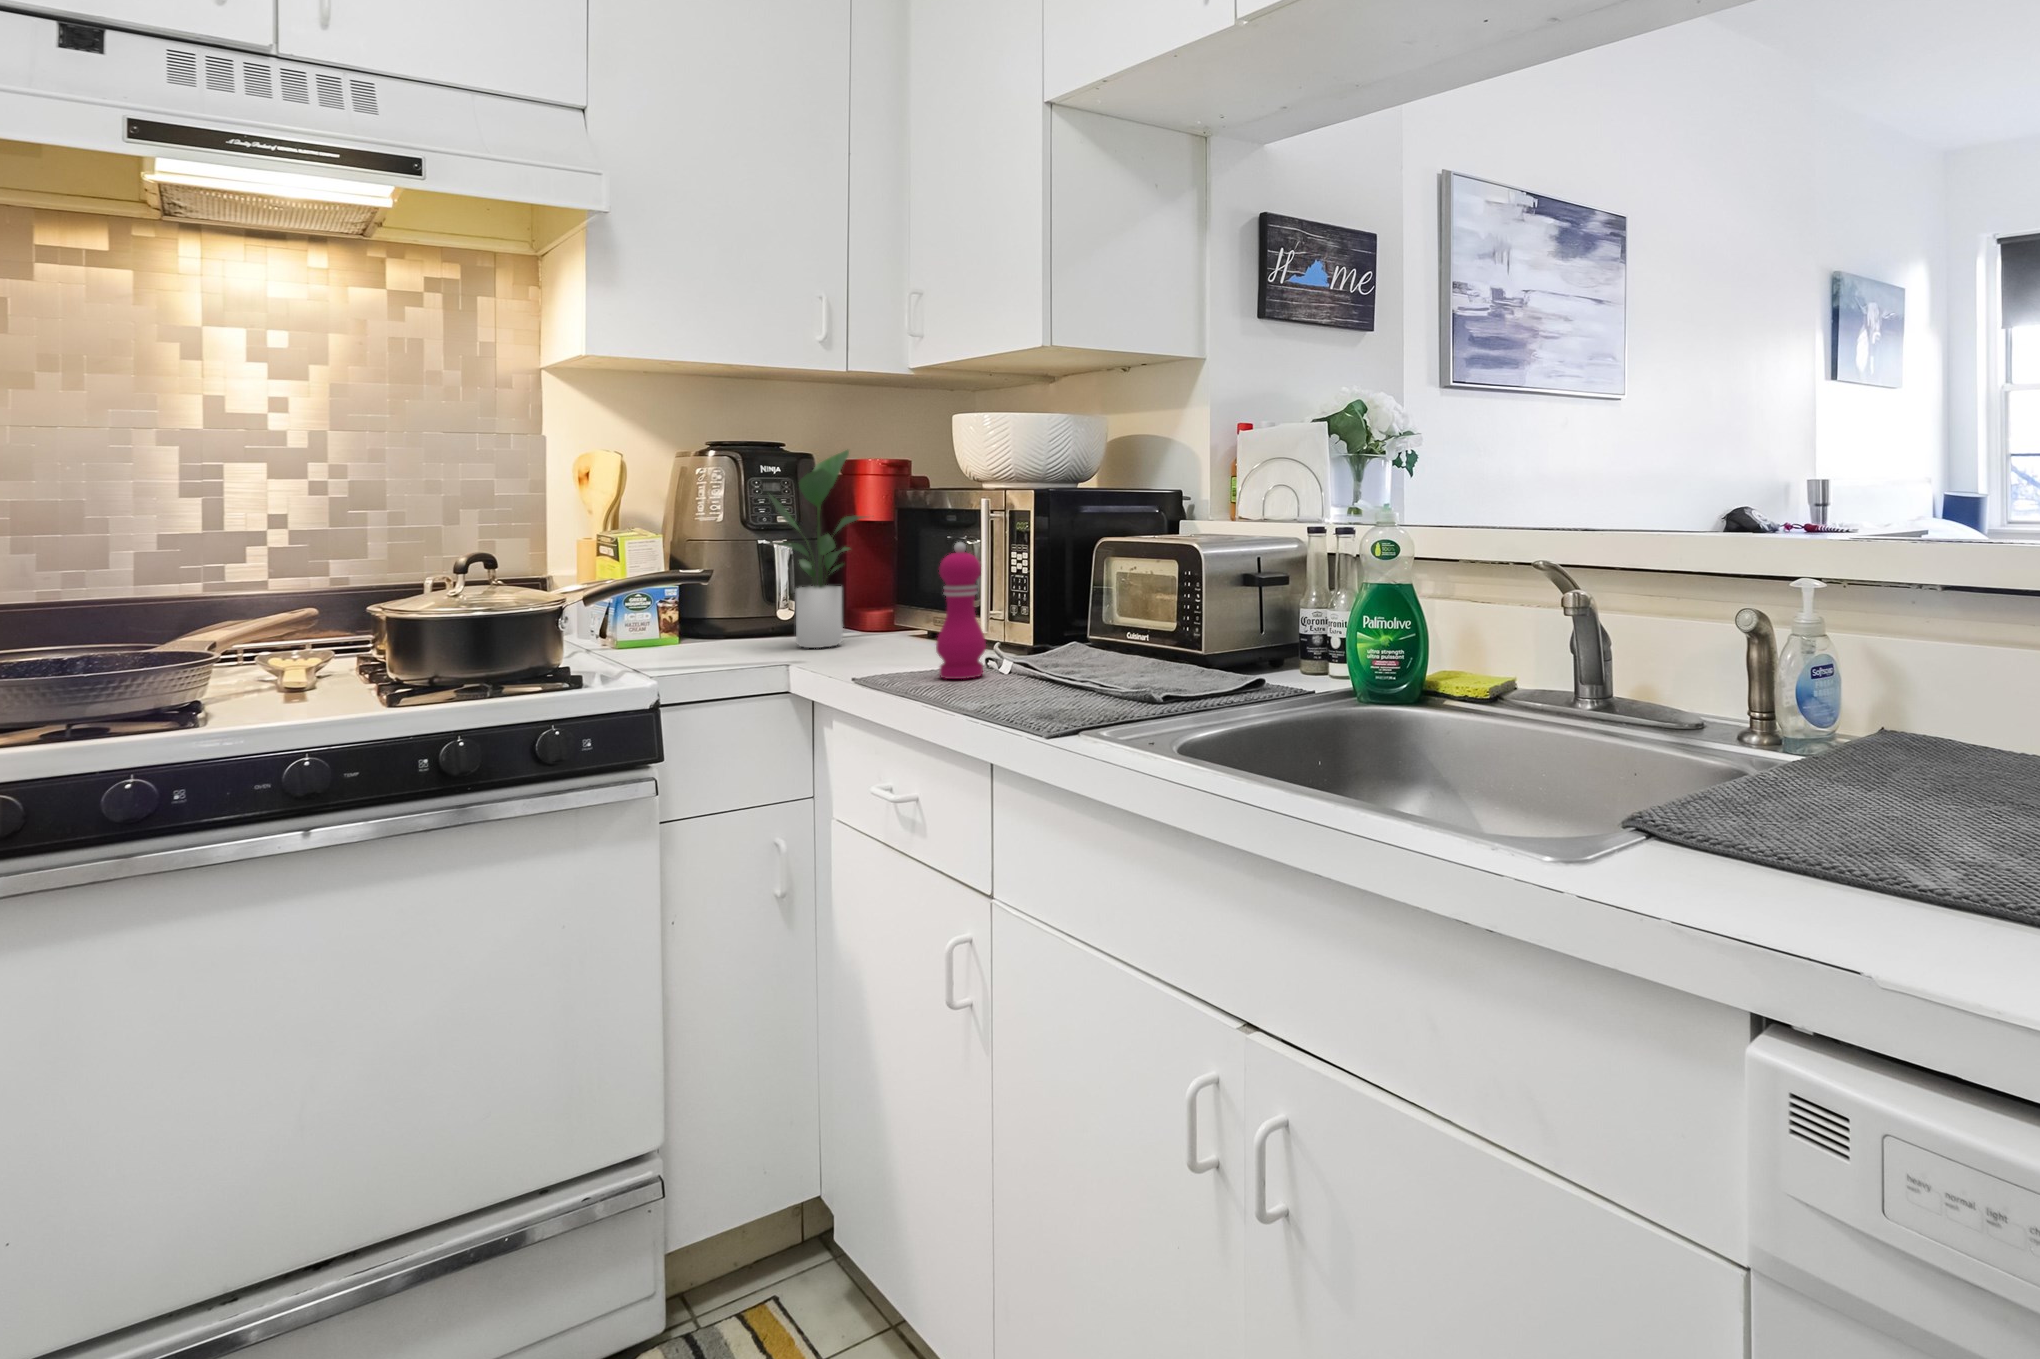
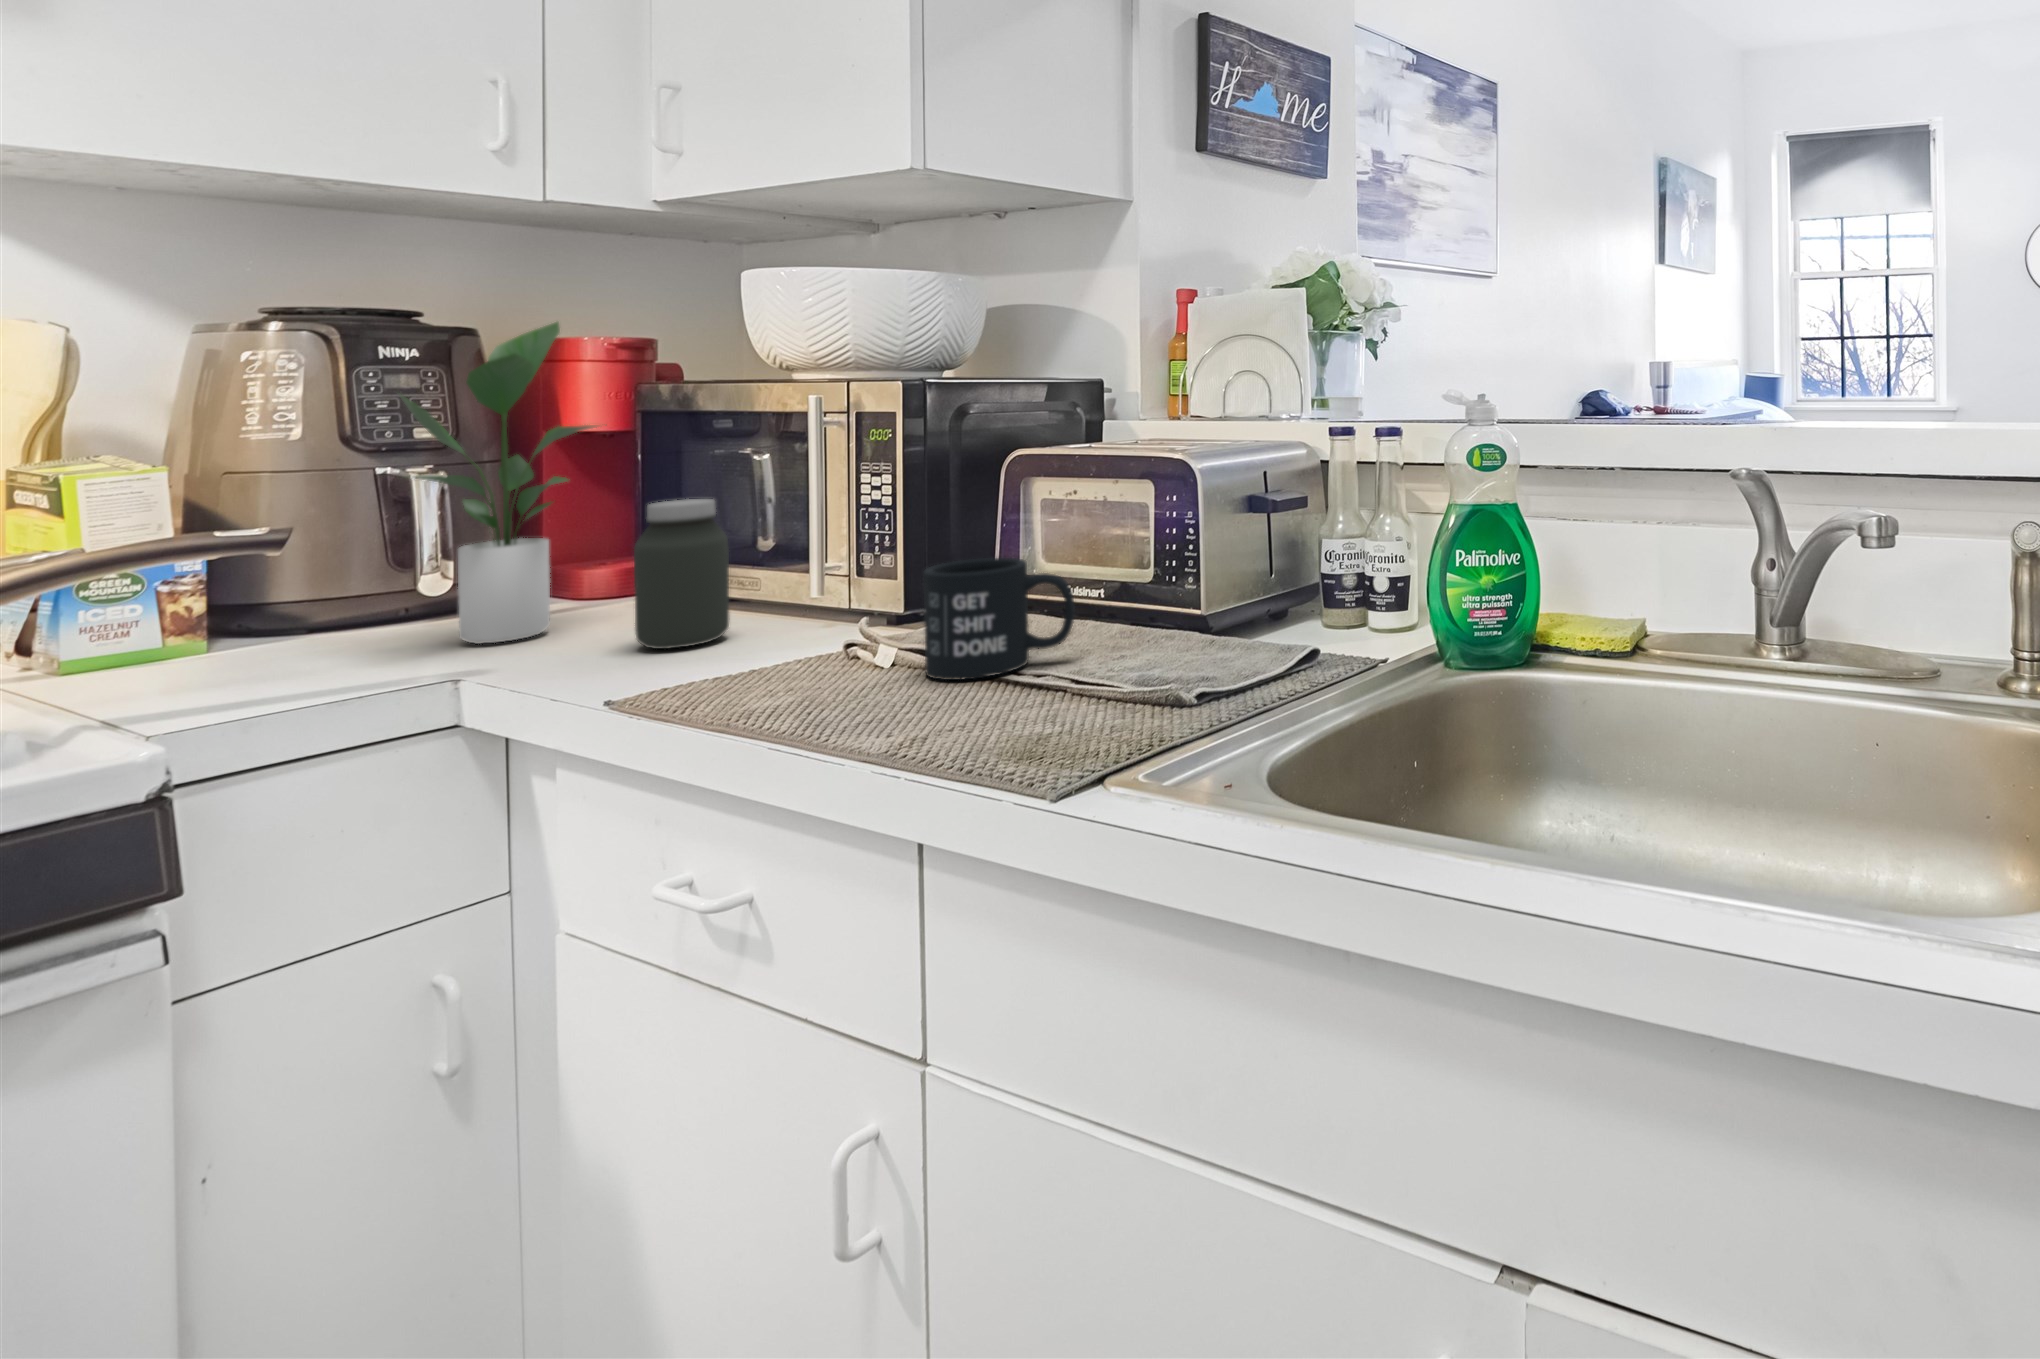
pepper mill: present [936,542,986,679] -> none [762,469,851,689]
jar: none [881,564,933,657] -> present [634,499,729,649]
mug: none [1025,607,1118,682] -> present [924,558,1075,680]

